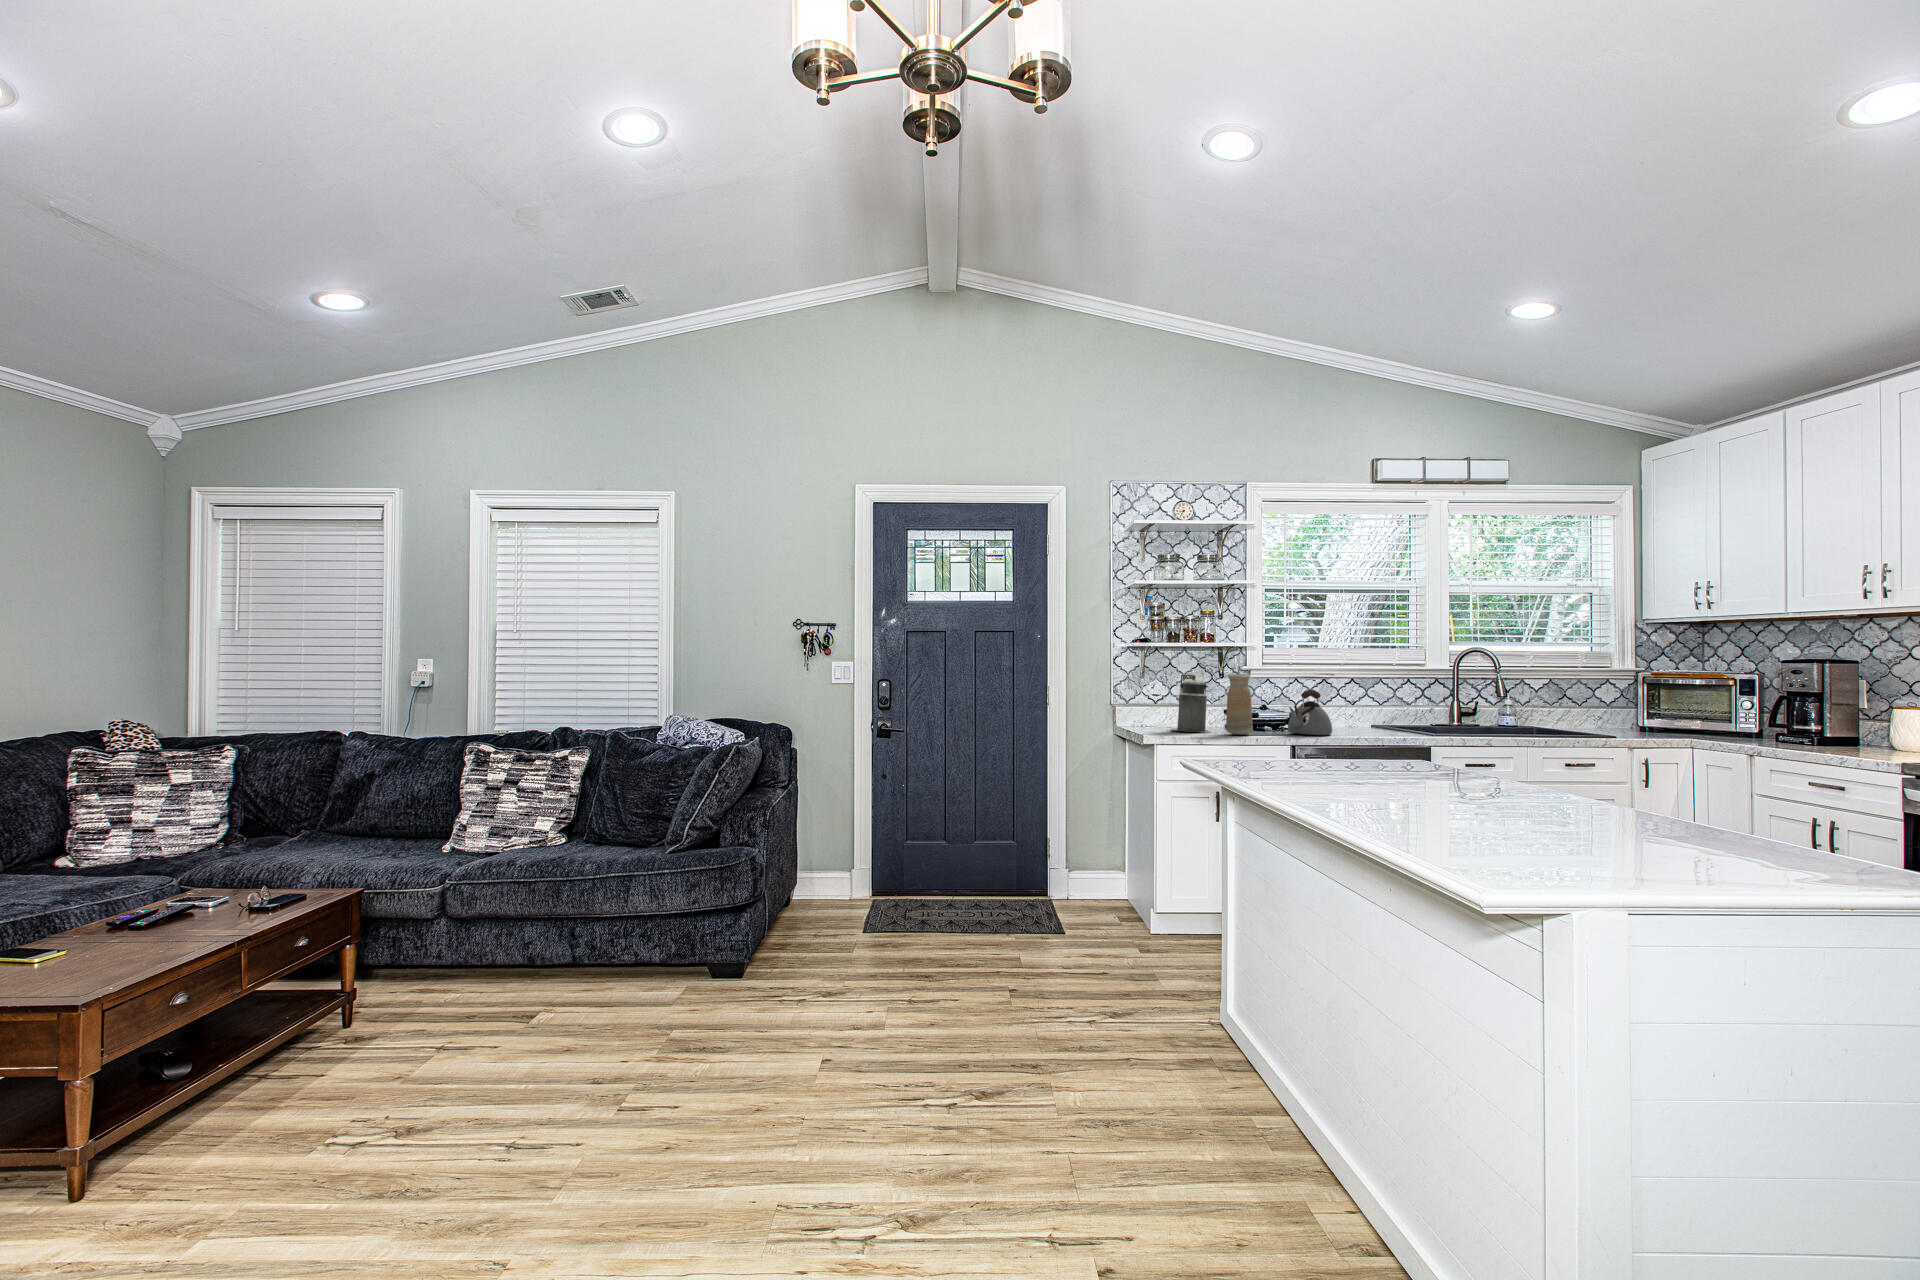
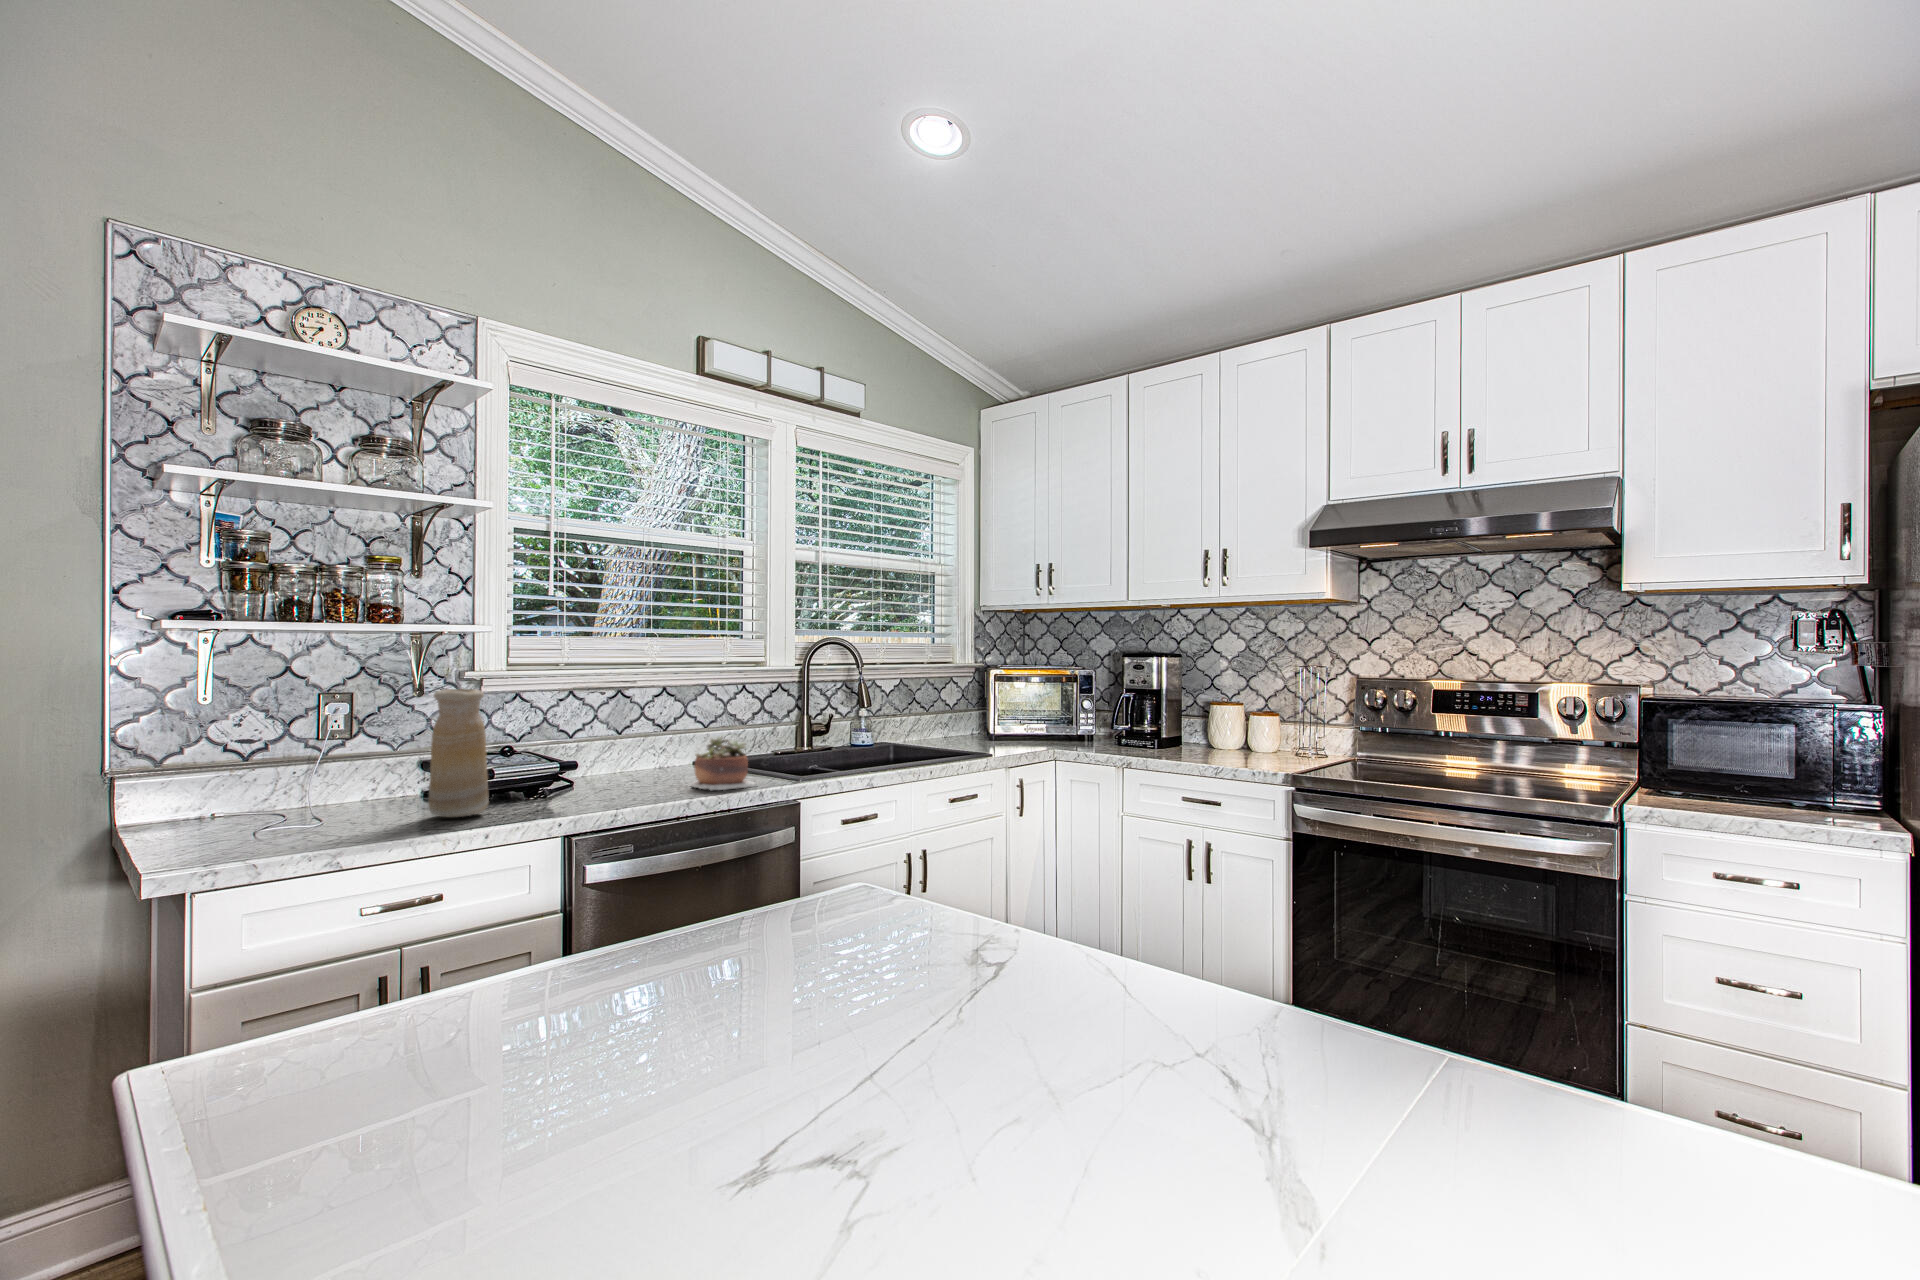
canister: present [1170,676,1210,733] -> none [289,695,393,822]
kettle: present [1288,689,1332,735] -> none [560,713,641,799]
succulent plant: none [1361,707,1405,738] -> present [691,737,757,790]

